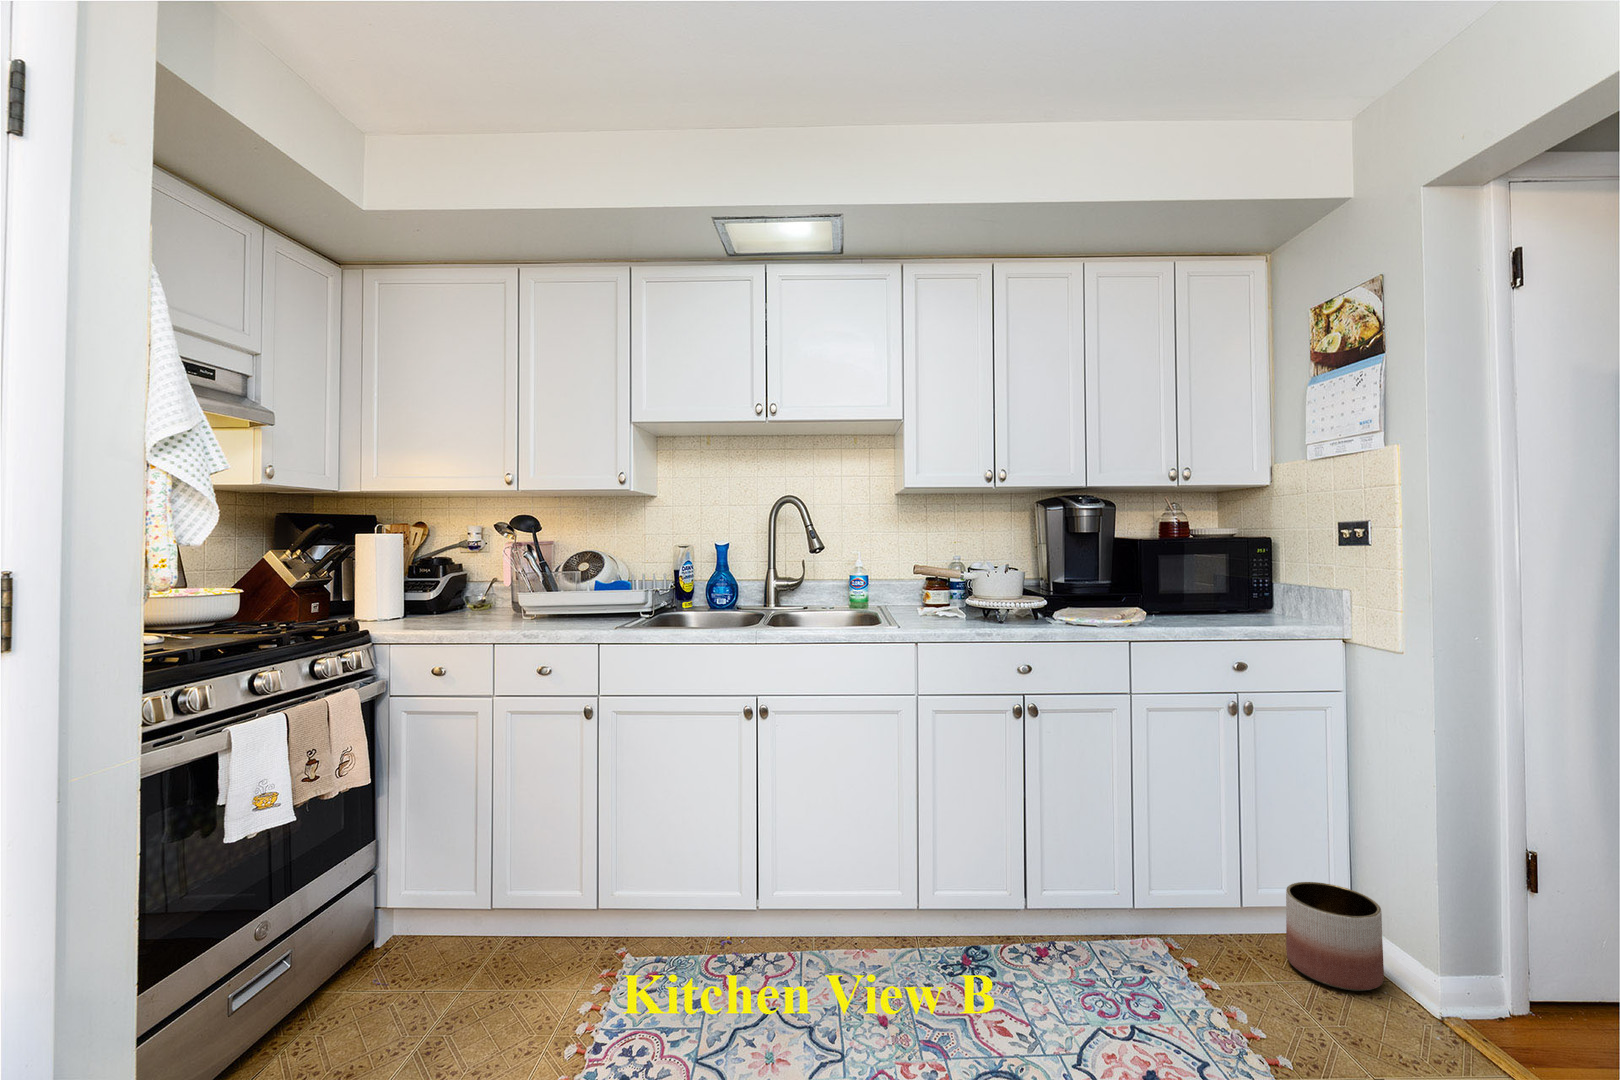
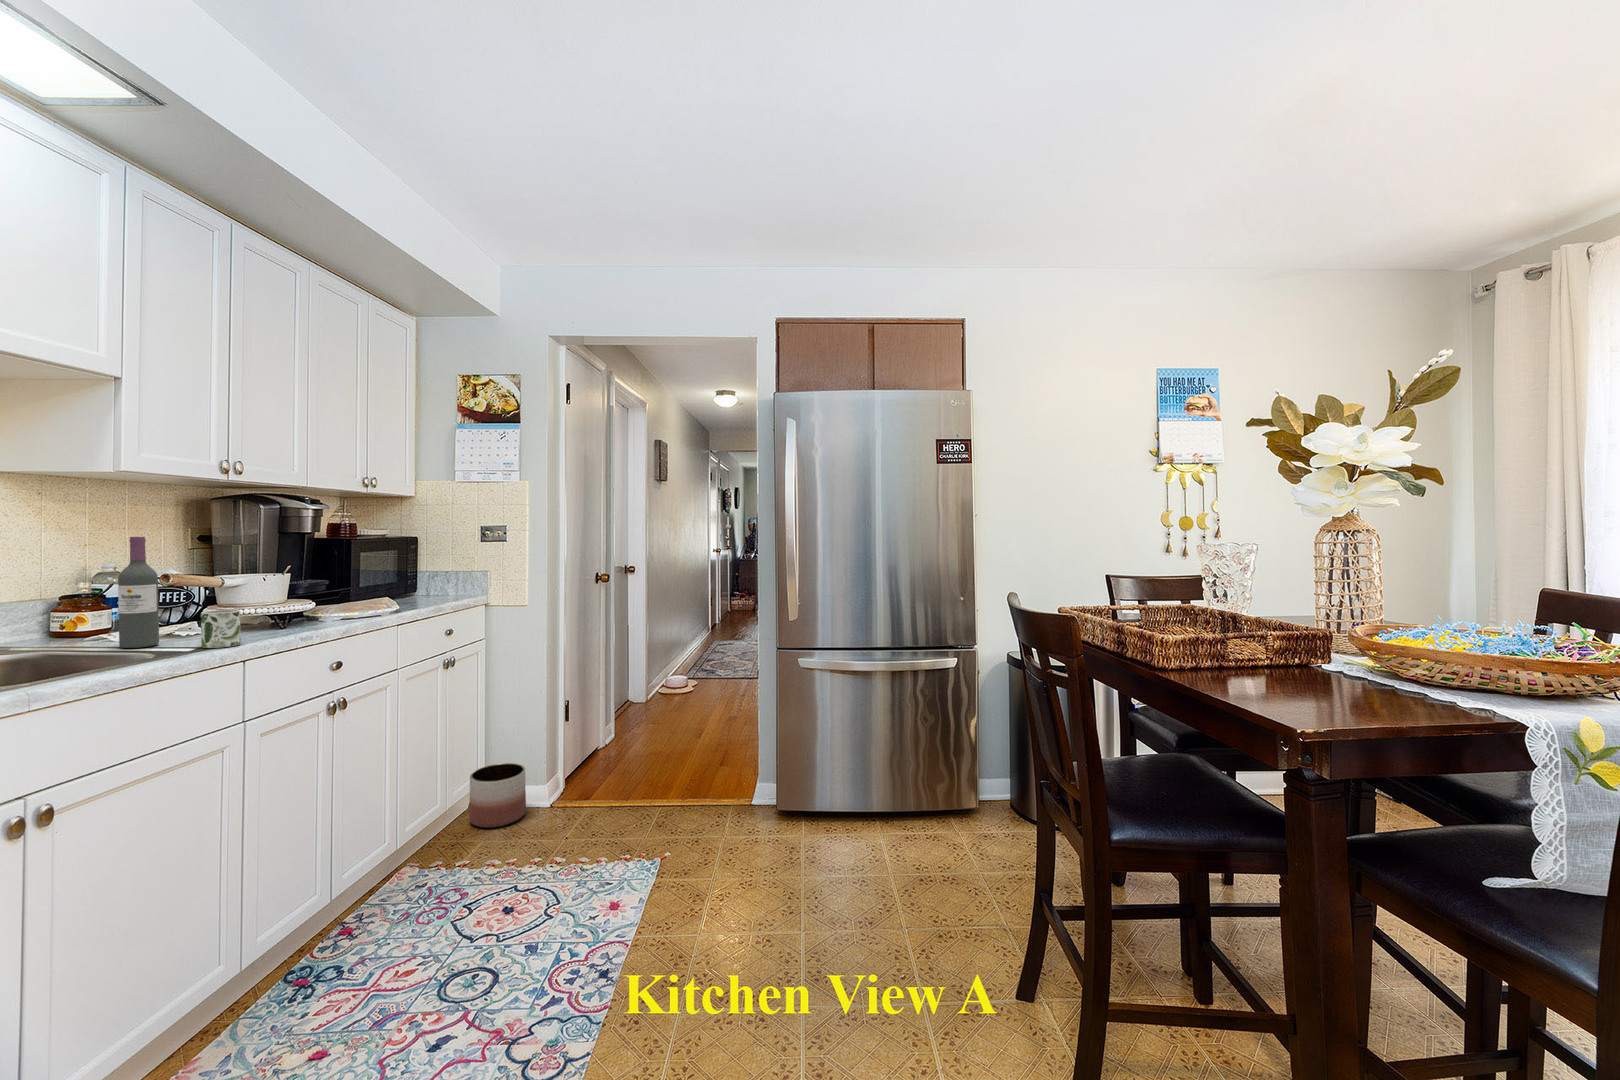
wine bottle: none [916,534,939,623] -> present [118,537,159,648]
mug: none [937,597,974,630] -> present [201,609,241,648]

